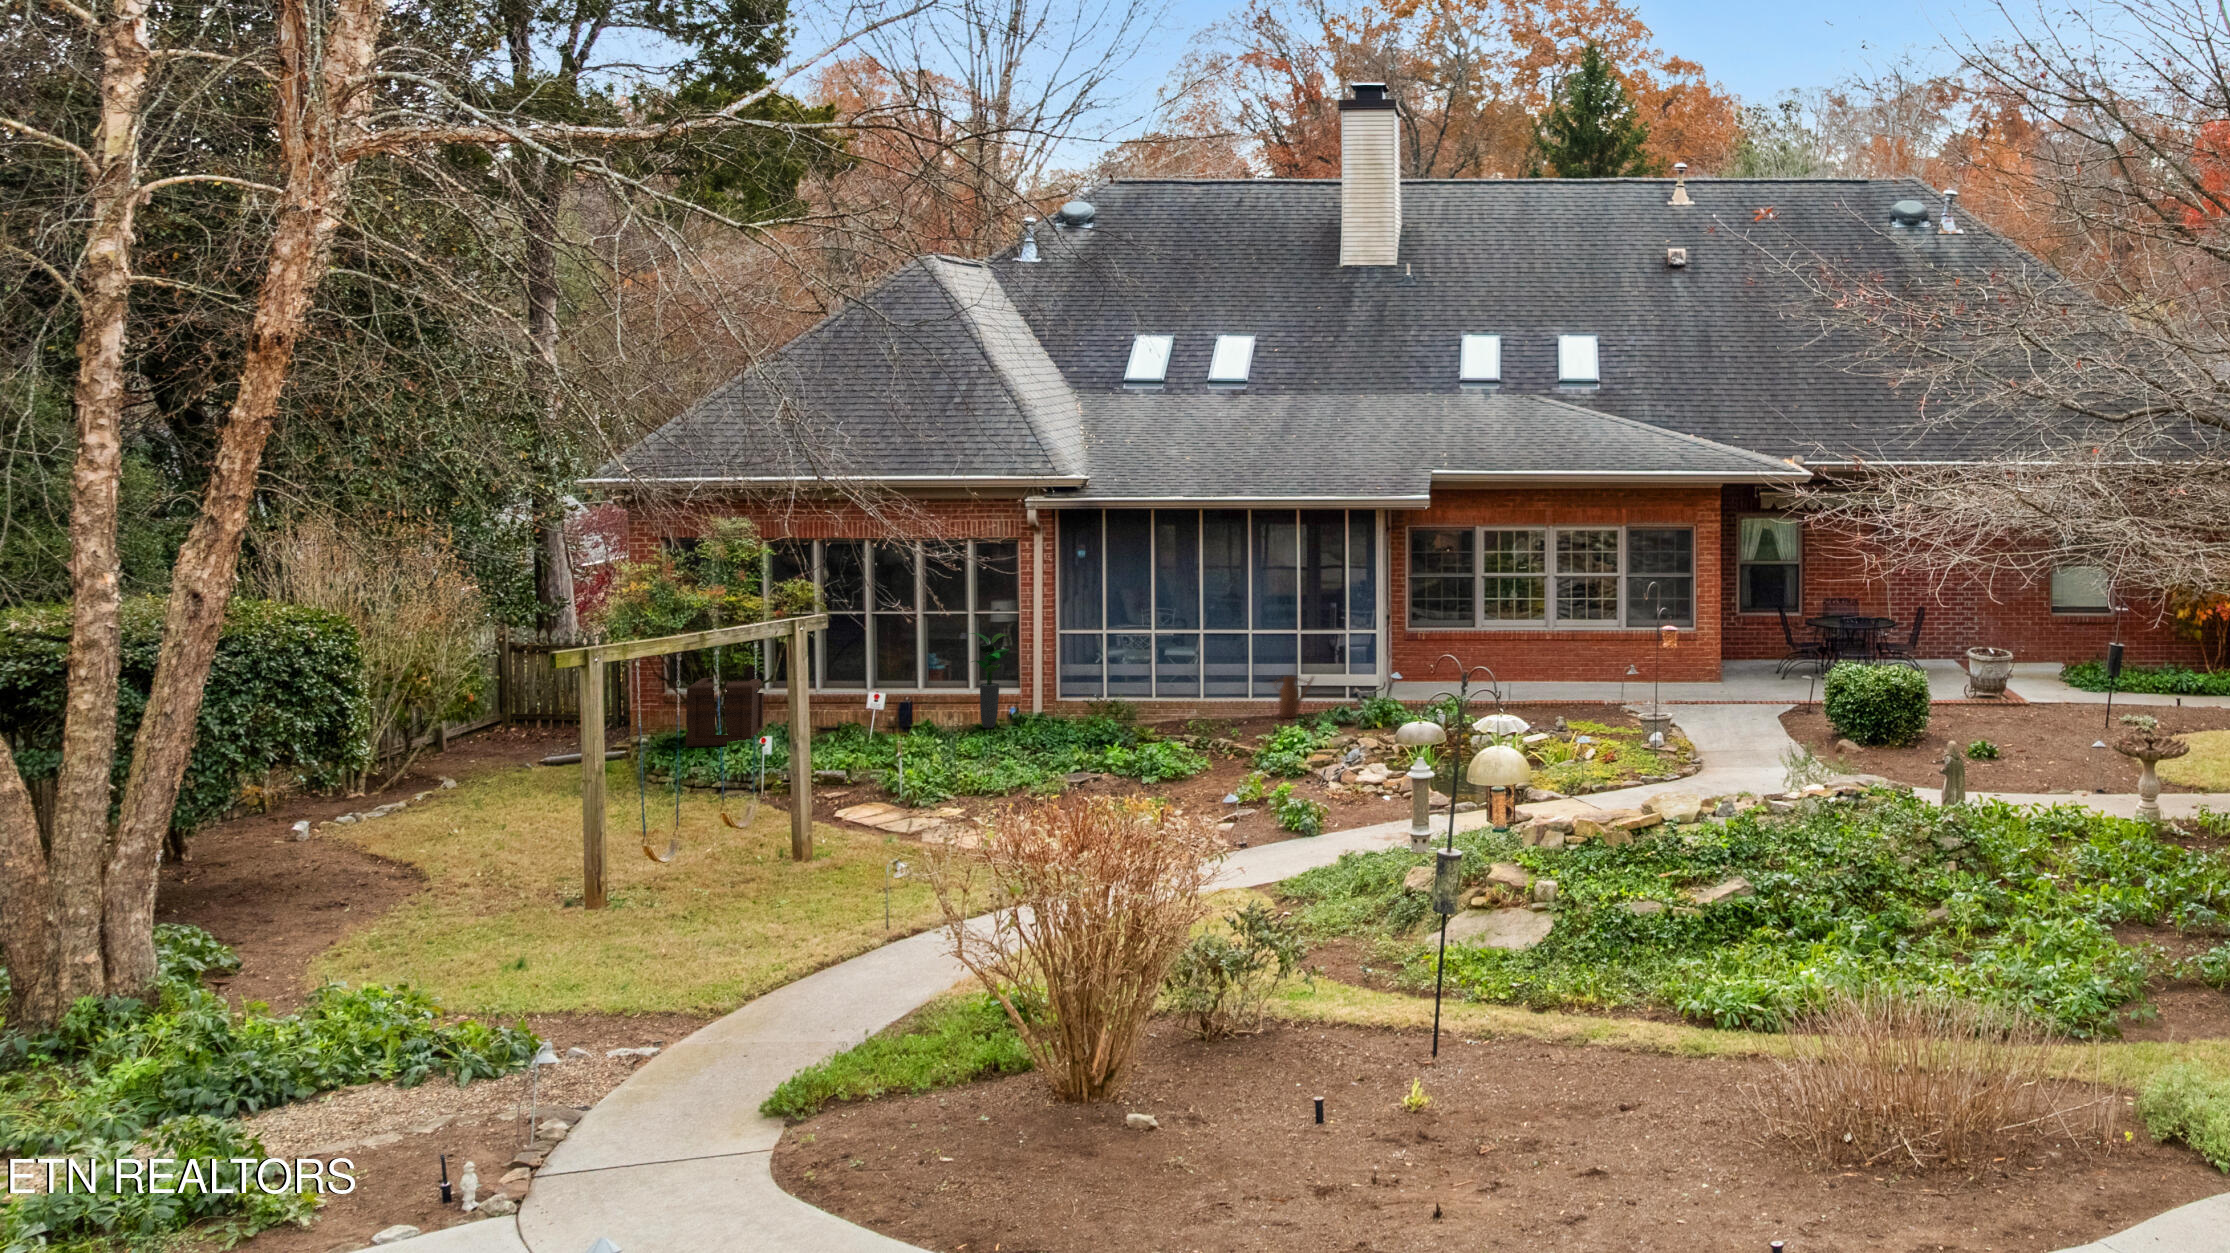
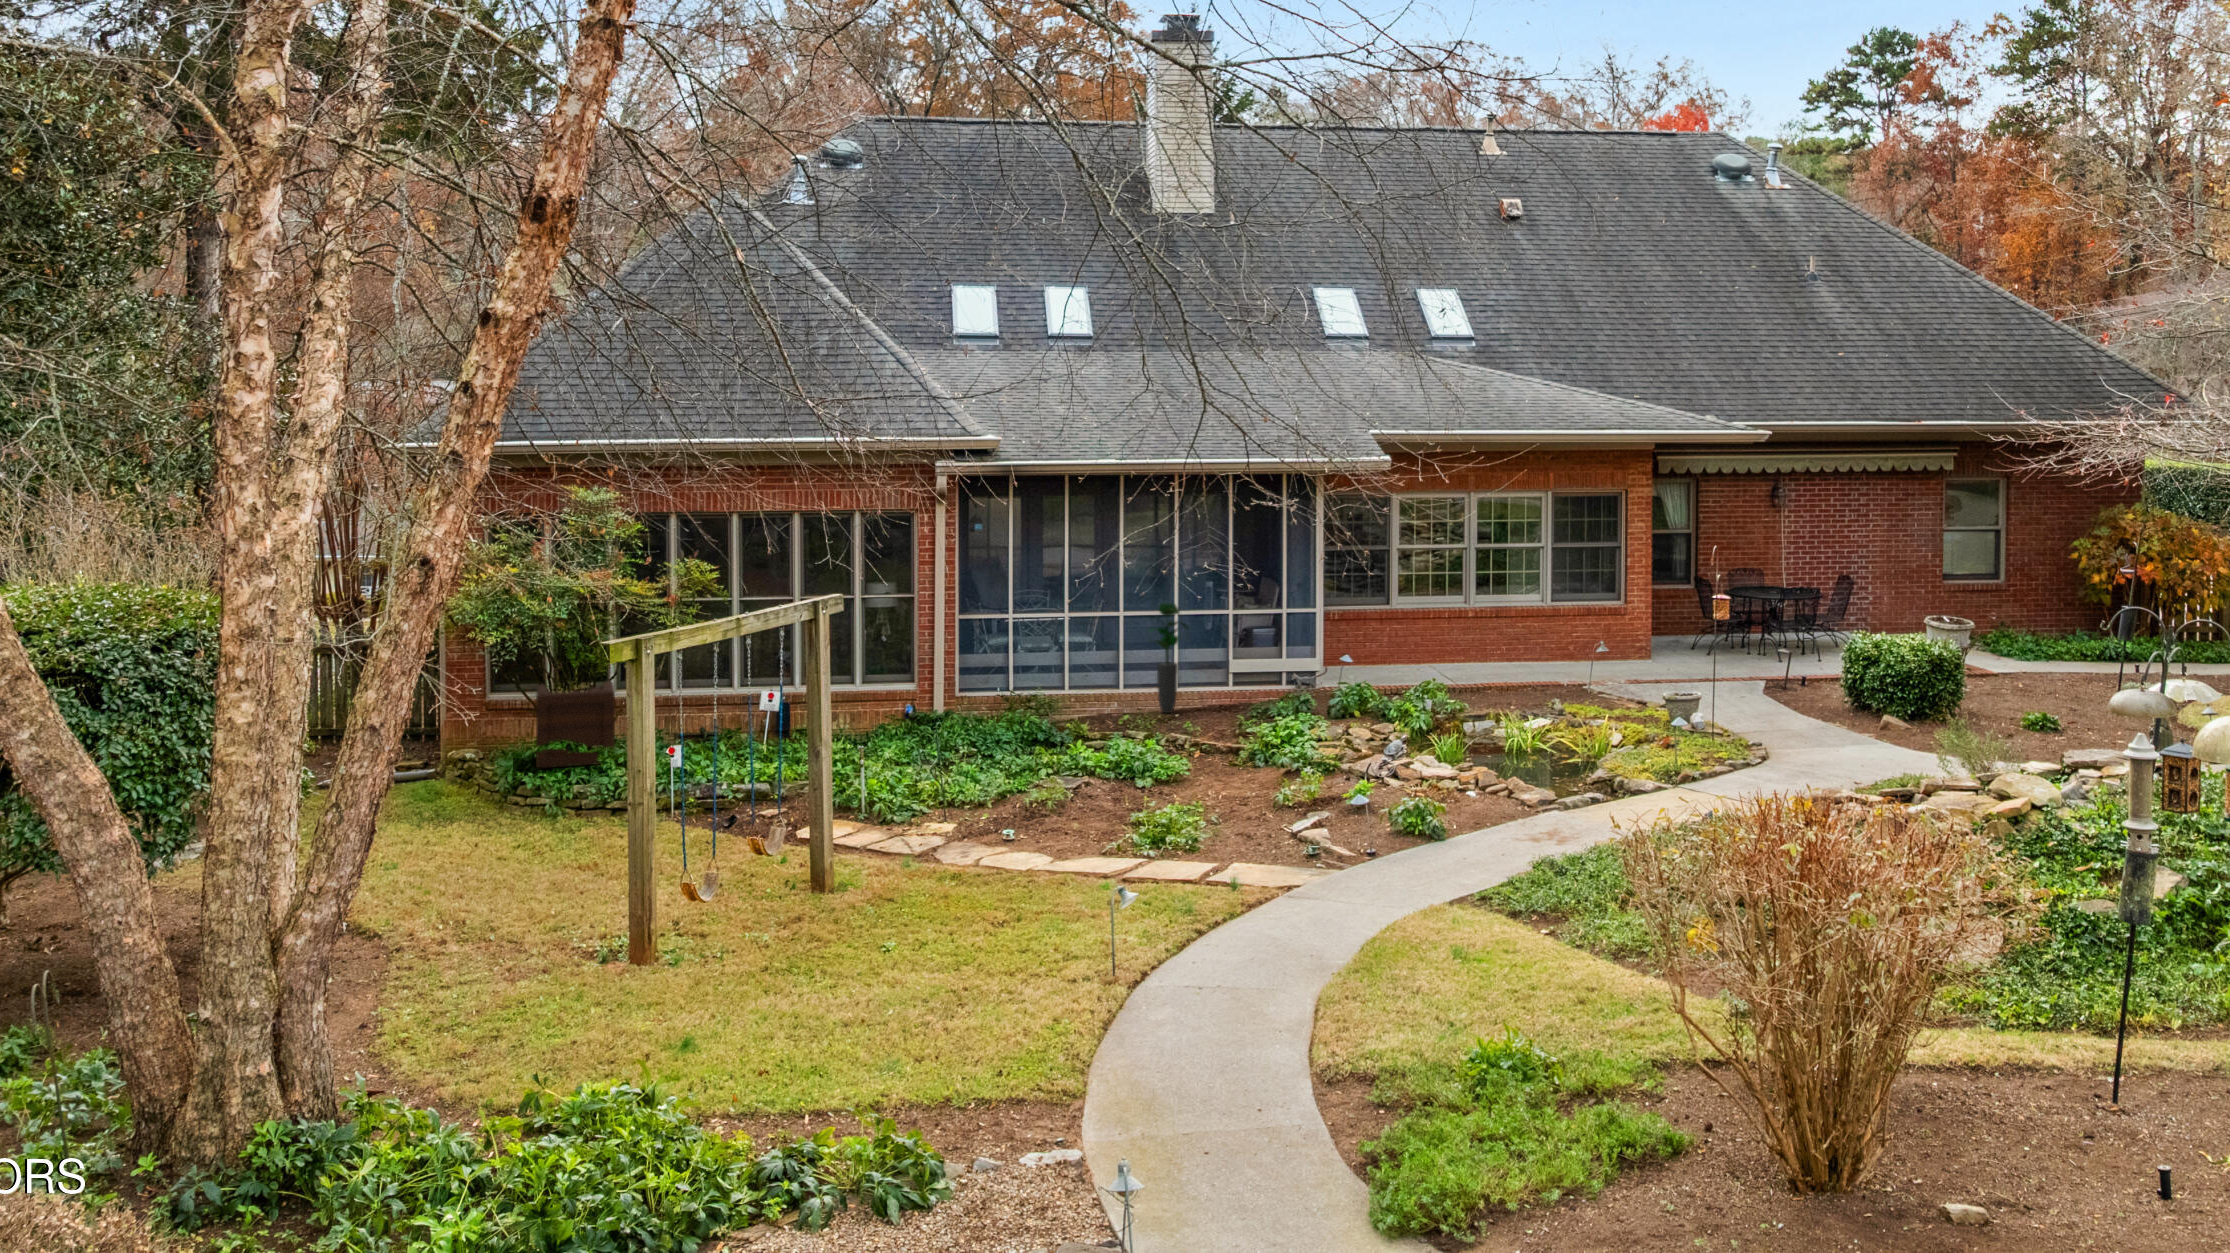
potted plant: present [971,633,1009,728] -> present [1156,603,1189,713]
watering can: present [1279,675,1314,718] -> none [1205,660,1252,710]

